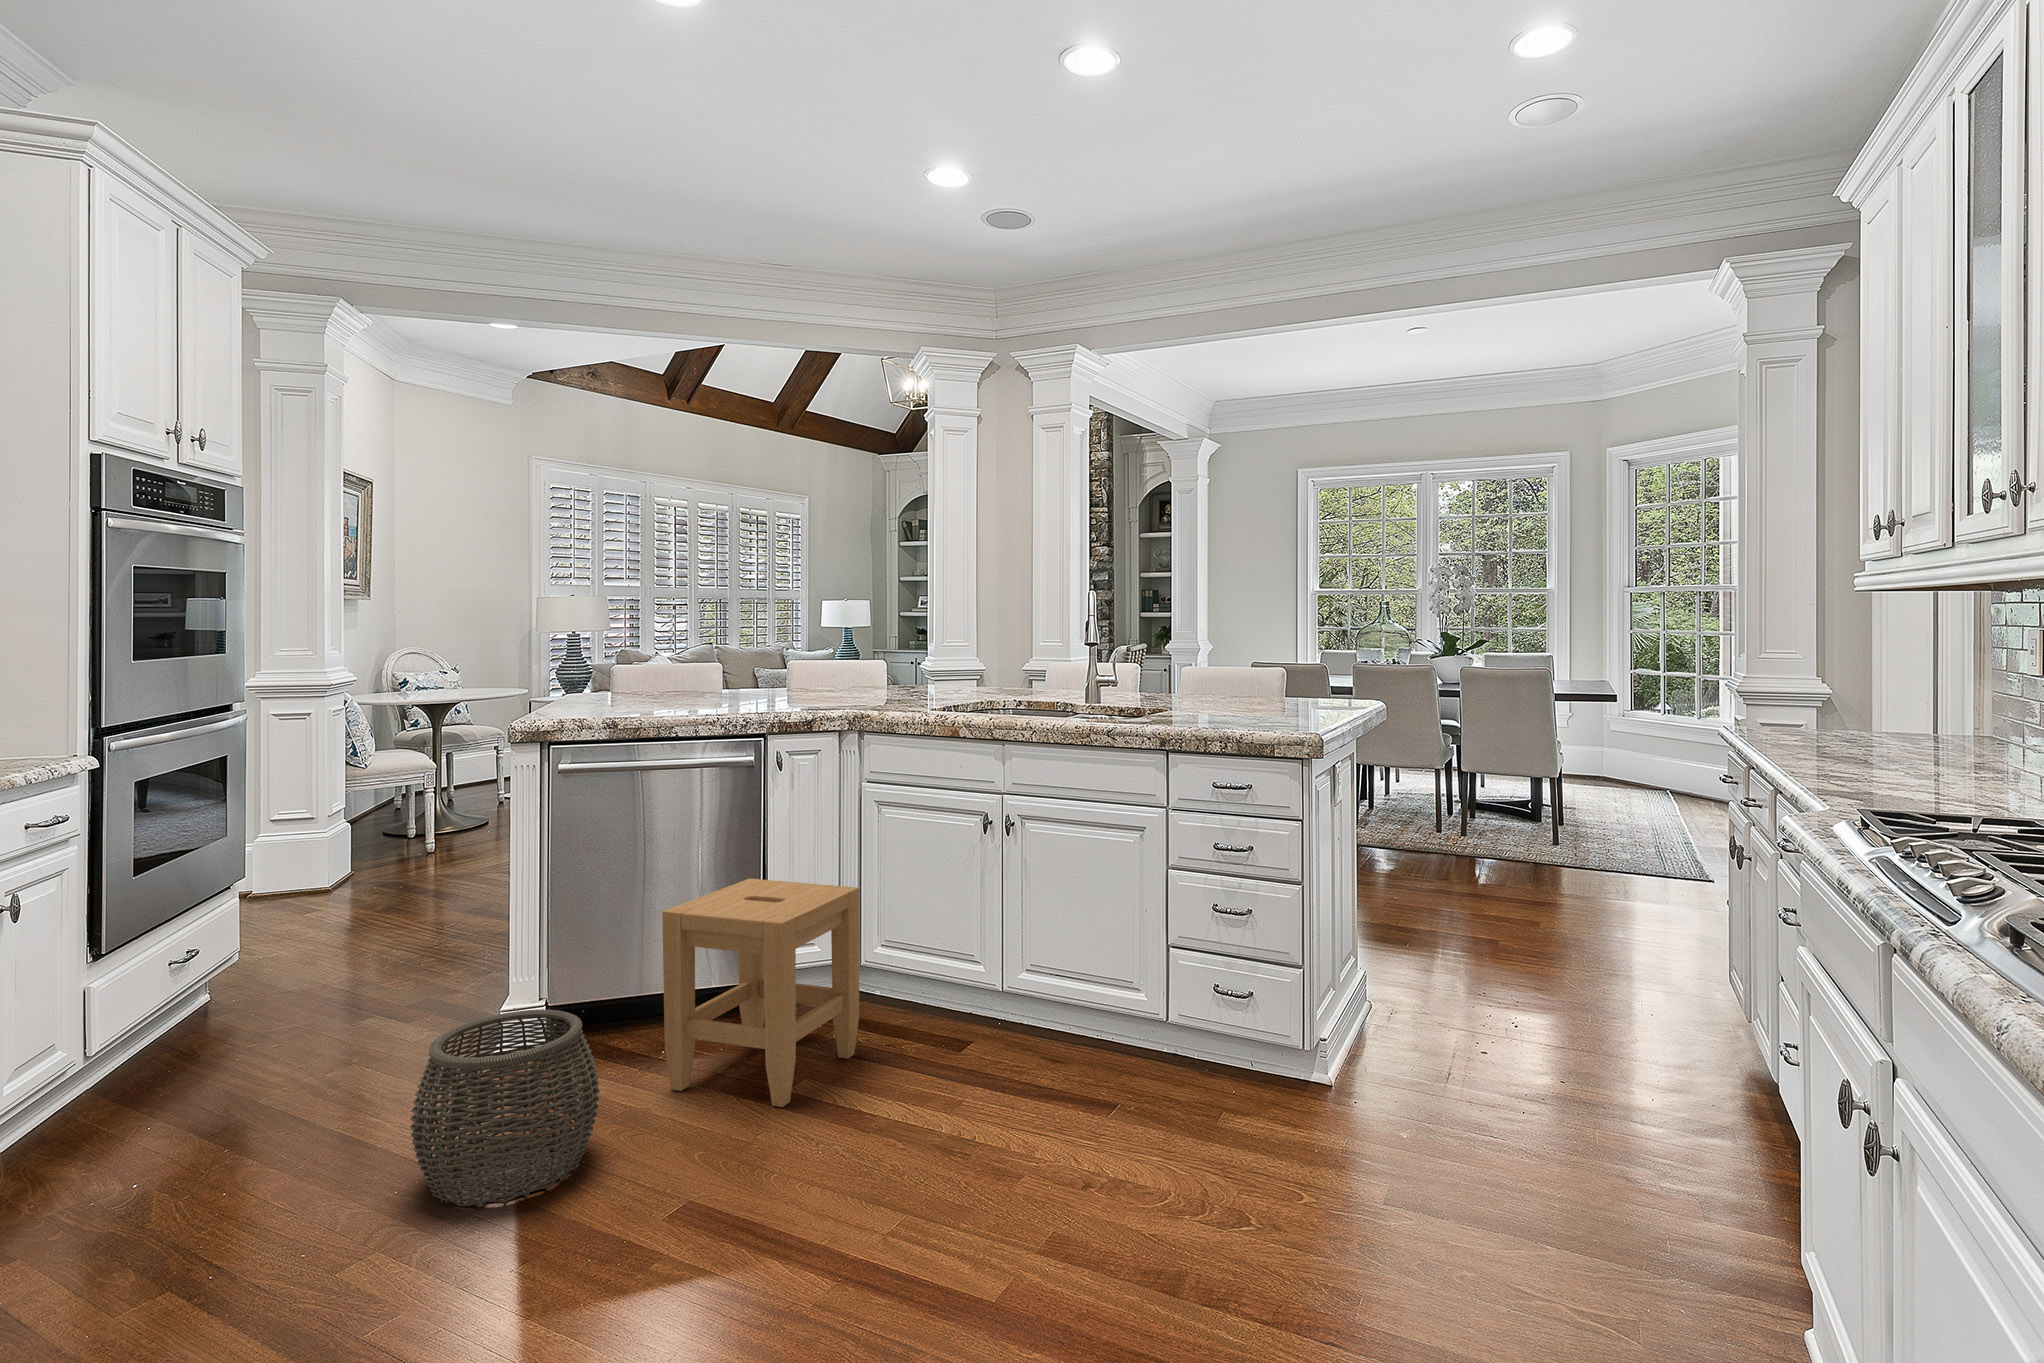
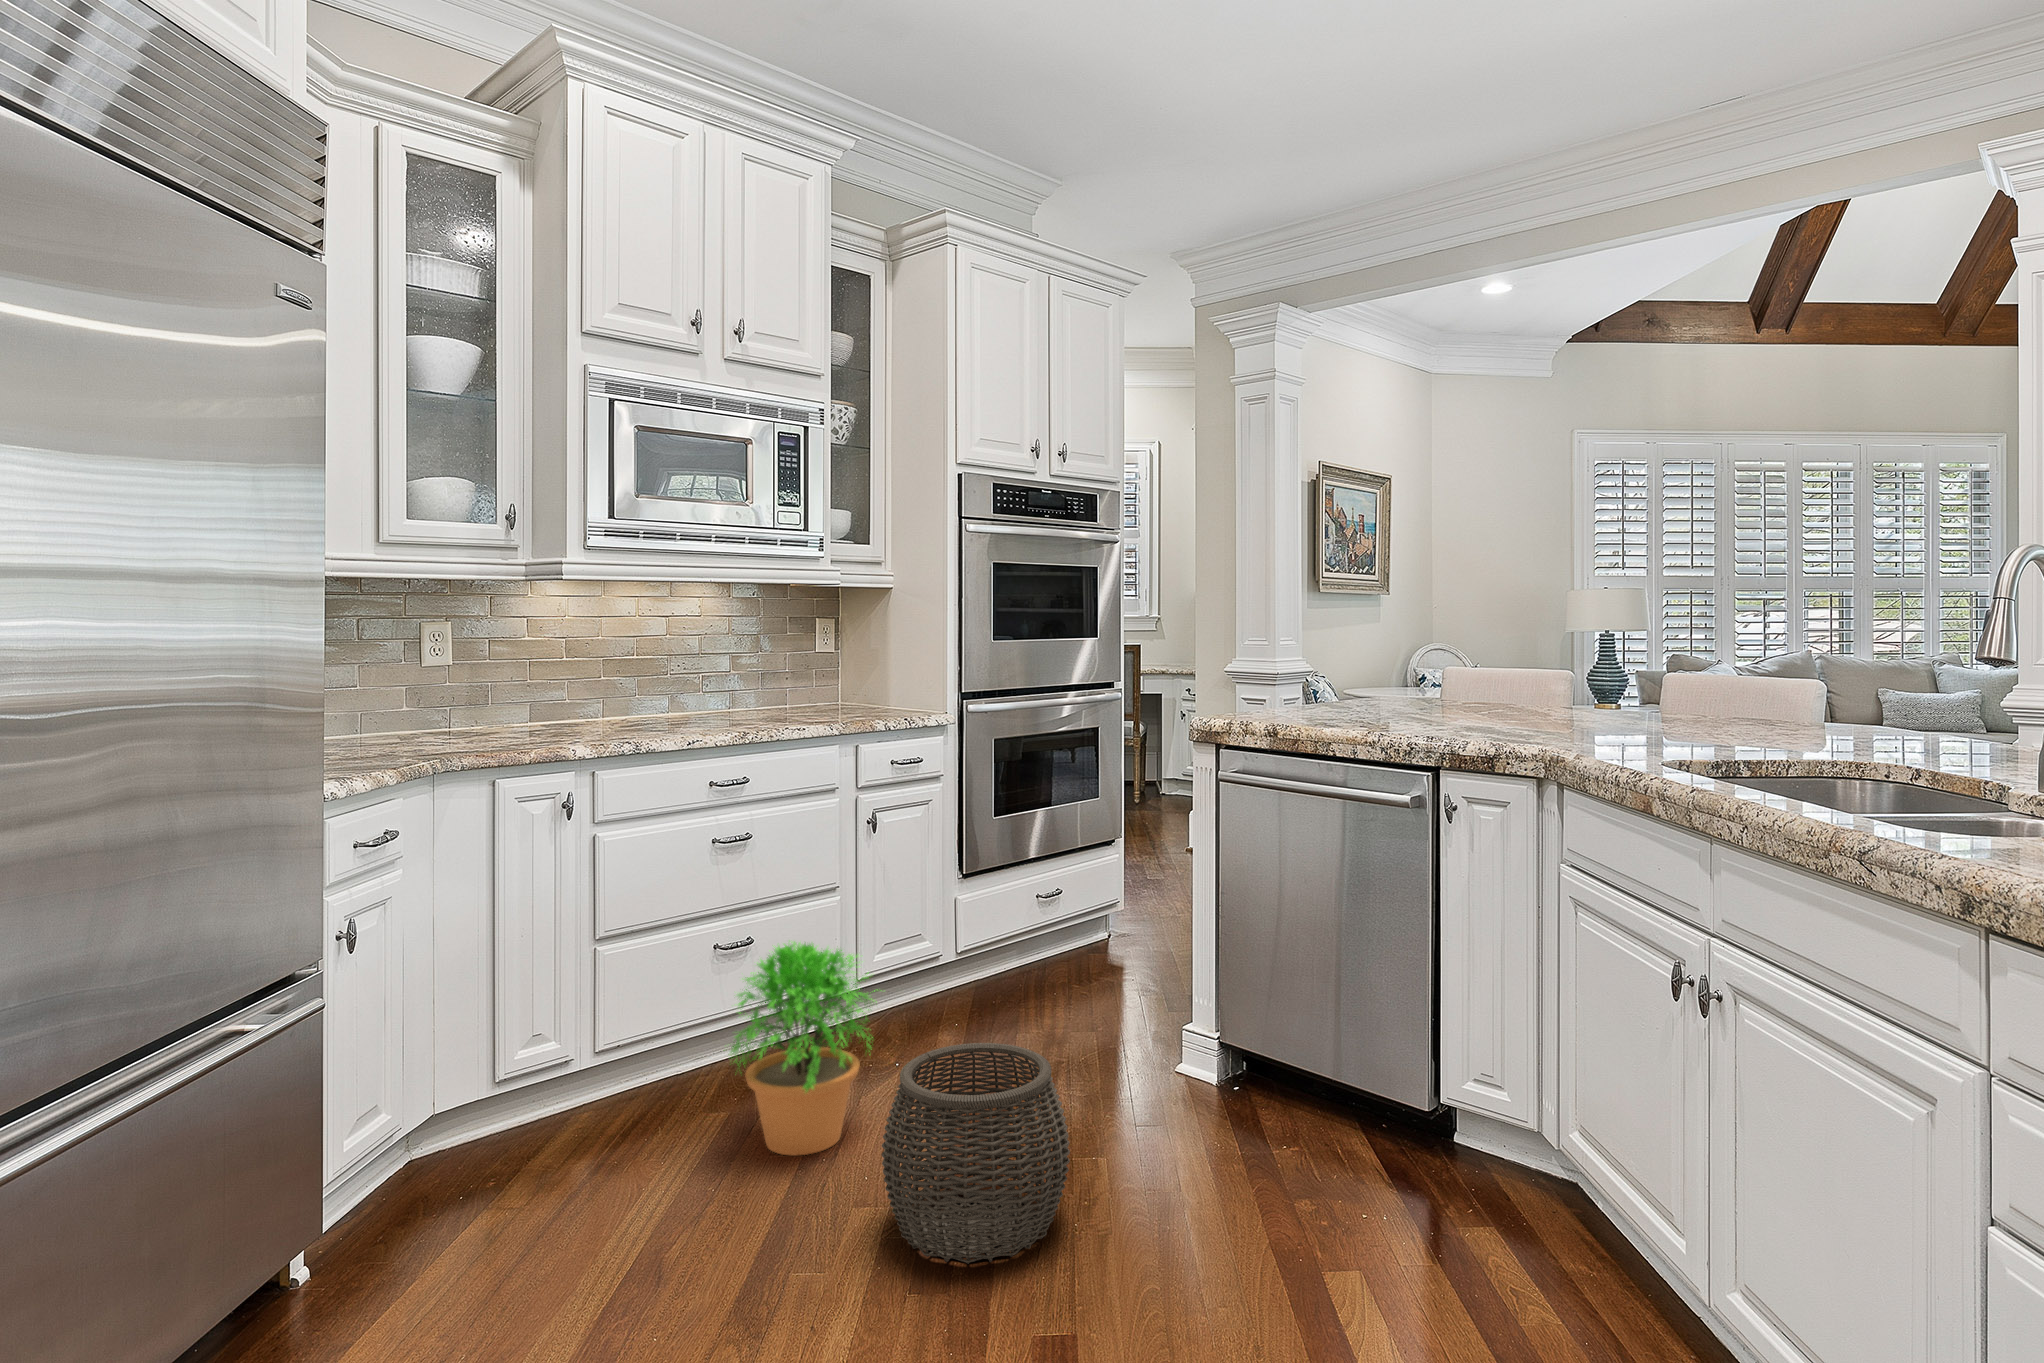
stool: present [662,879,859,1107] -> none [1198,969,1454,1312]
potted plant: none [59,991,292,1246] -> present [731,941,877,1155]

